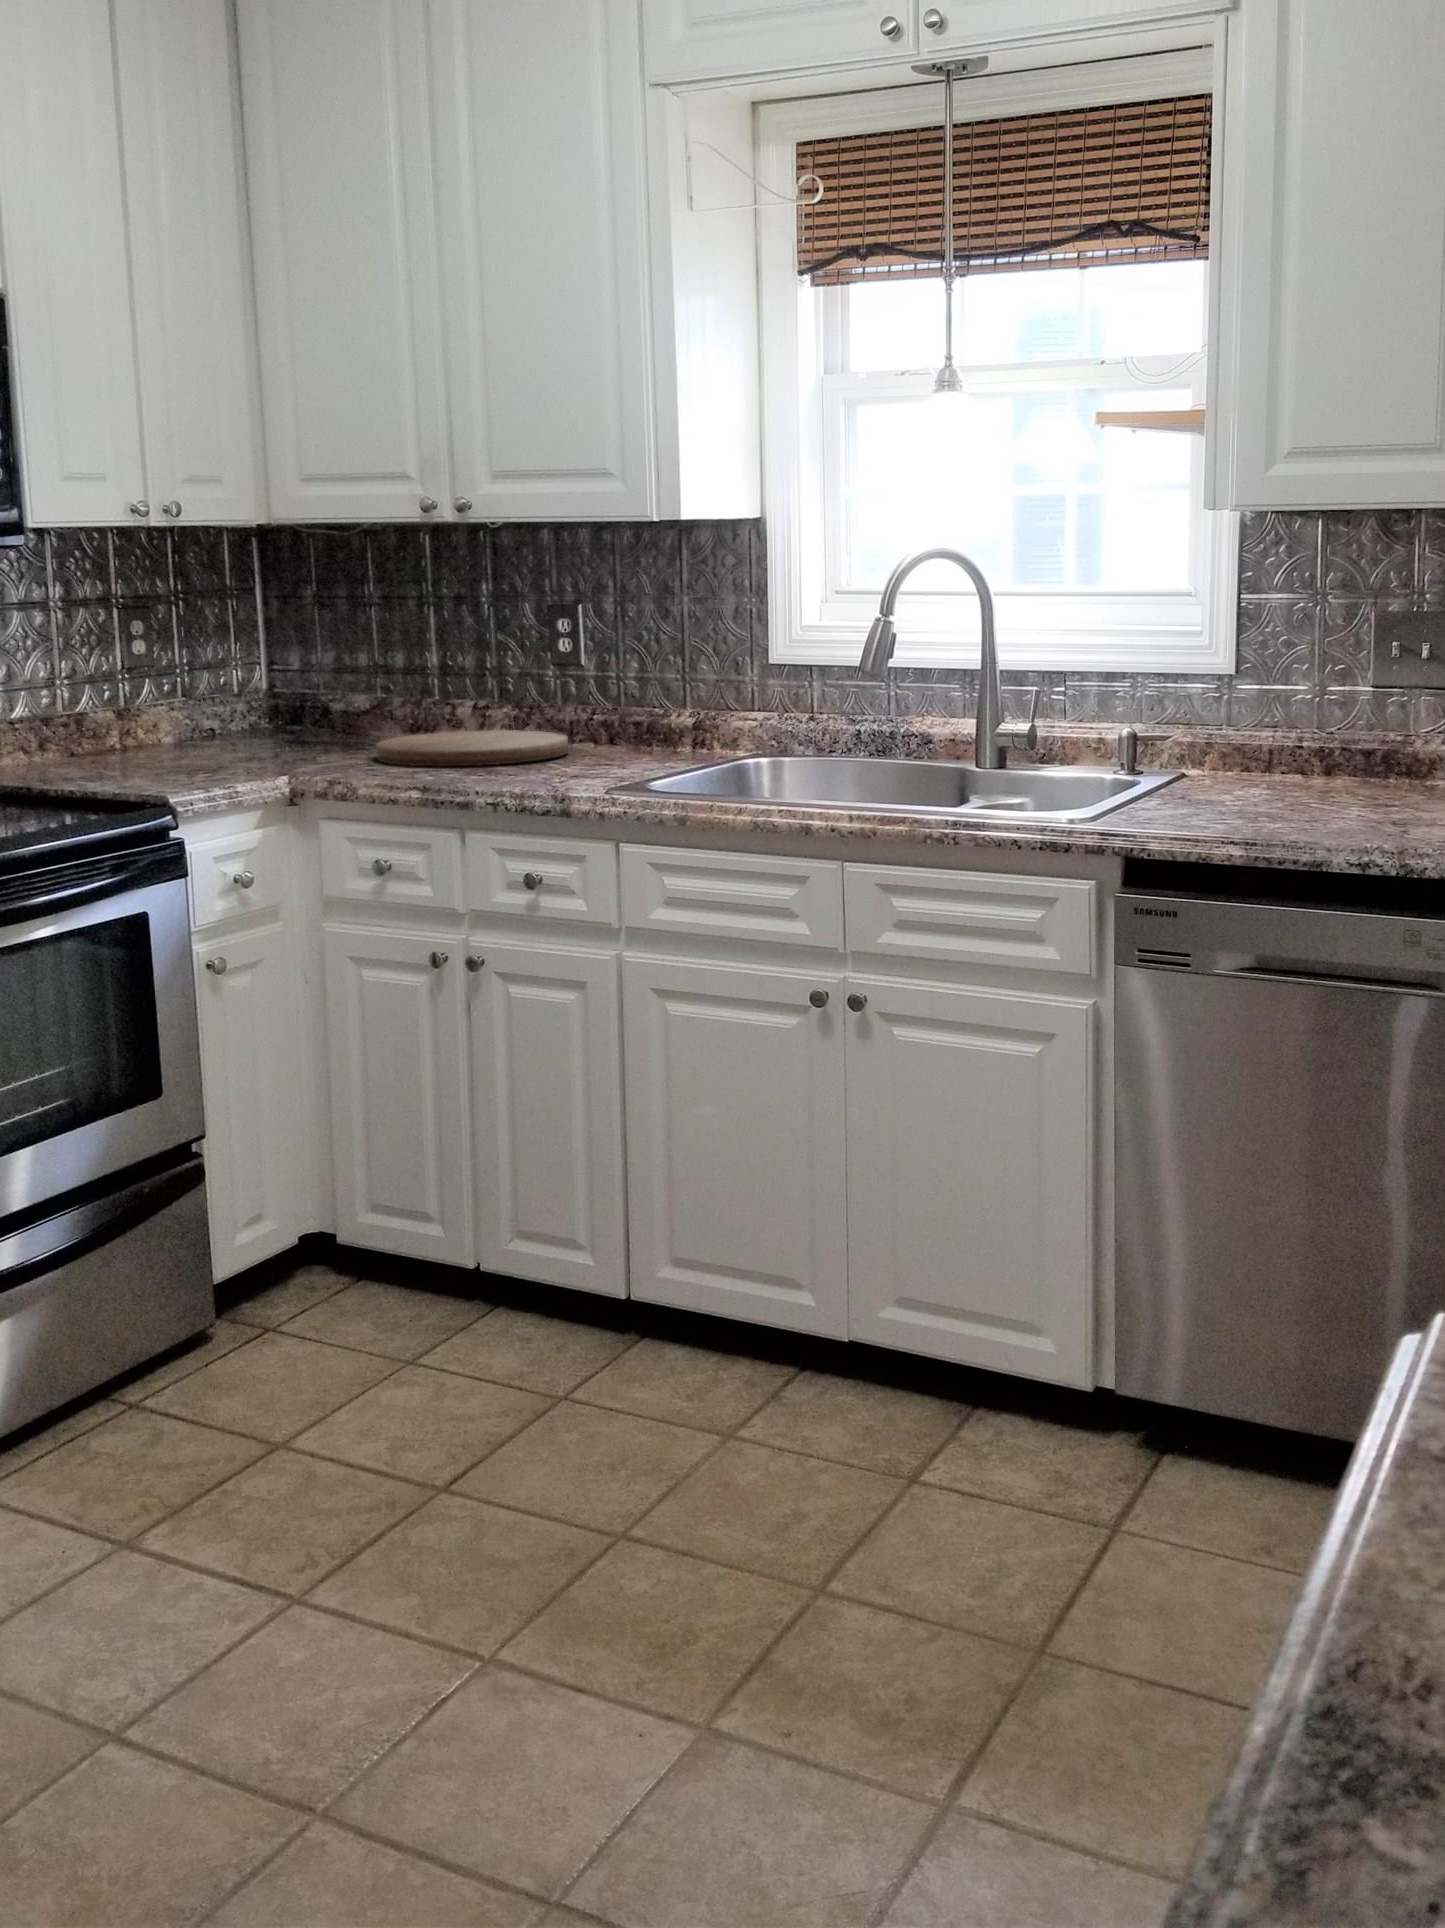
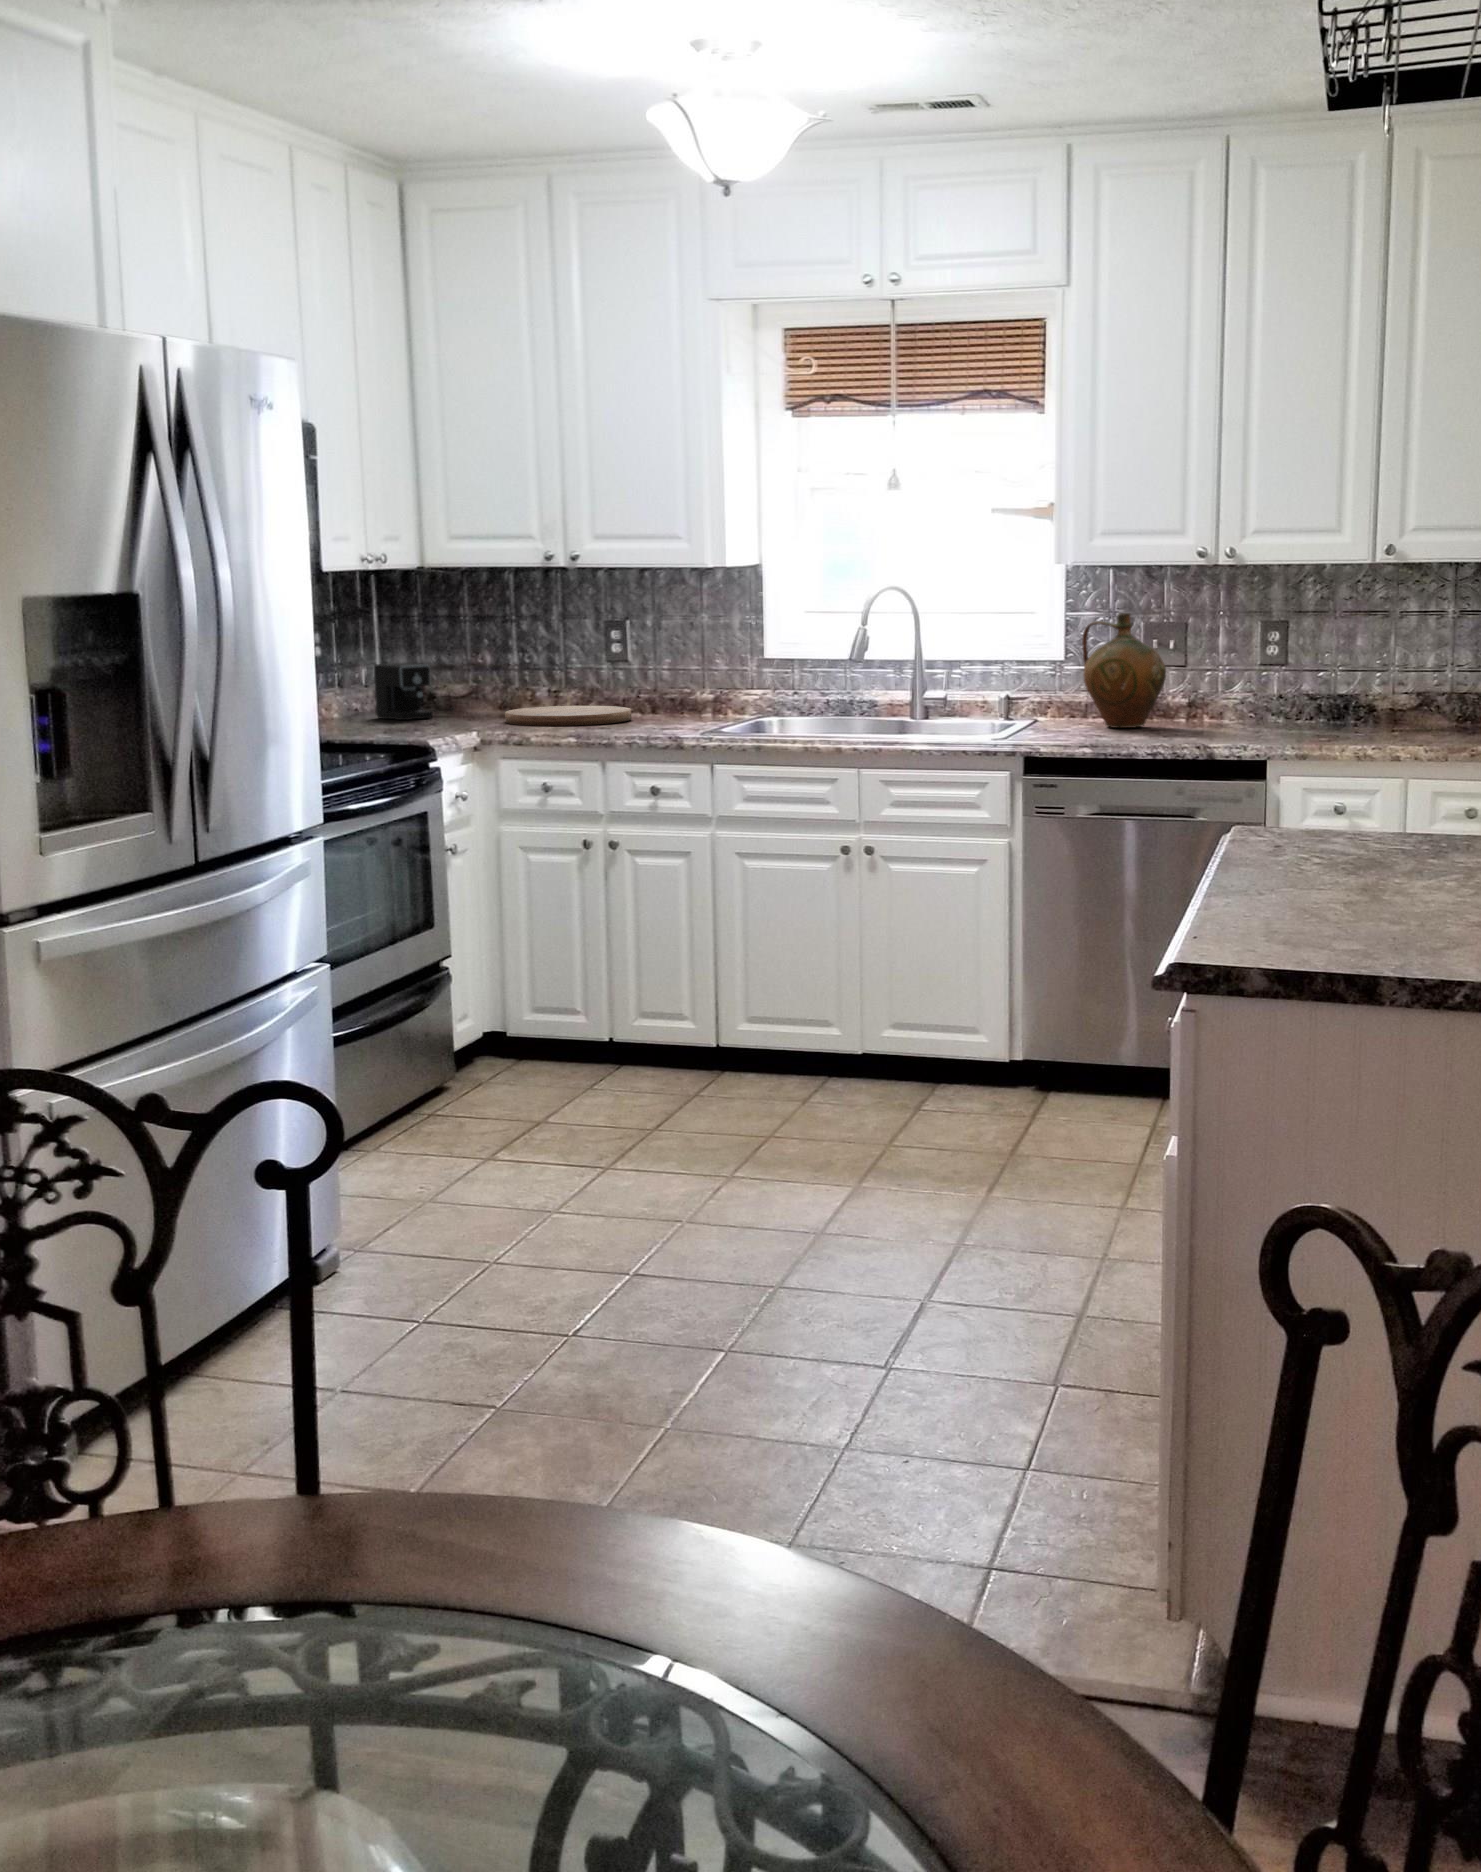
ceramic jug: none [1260,597,1409,796] -> present [1082,613,1166,728]
coffee maker: none [224,664,359,749] -> present [374,663,454,720]

